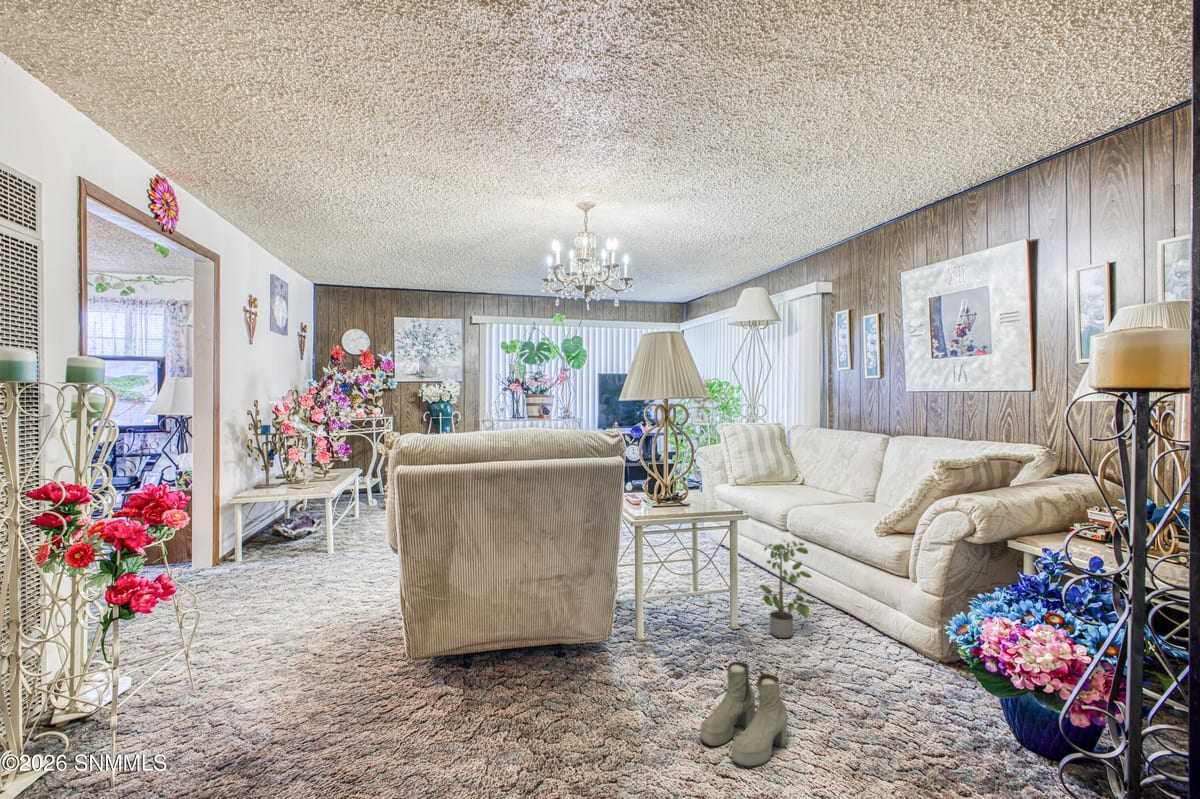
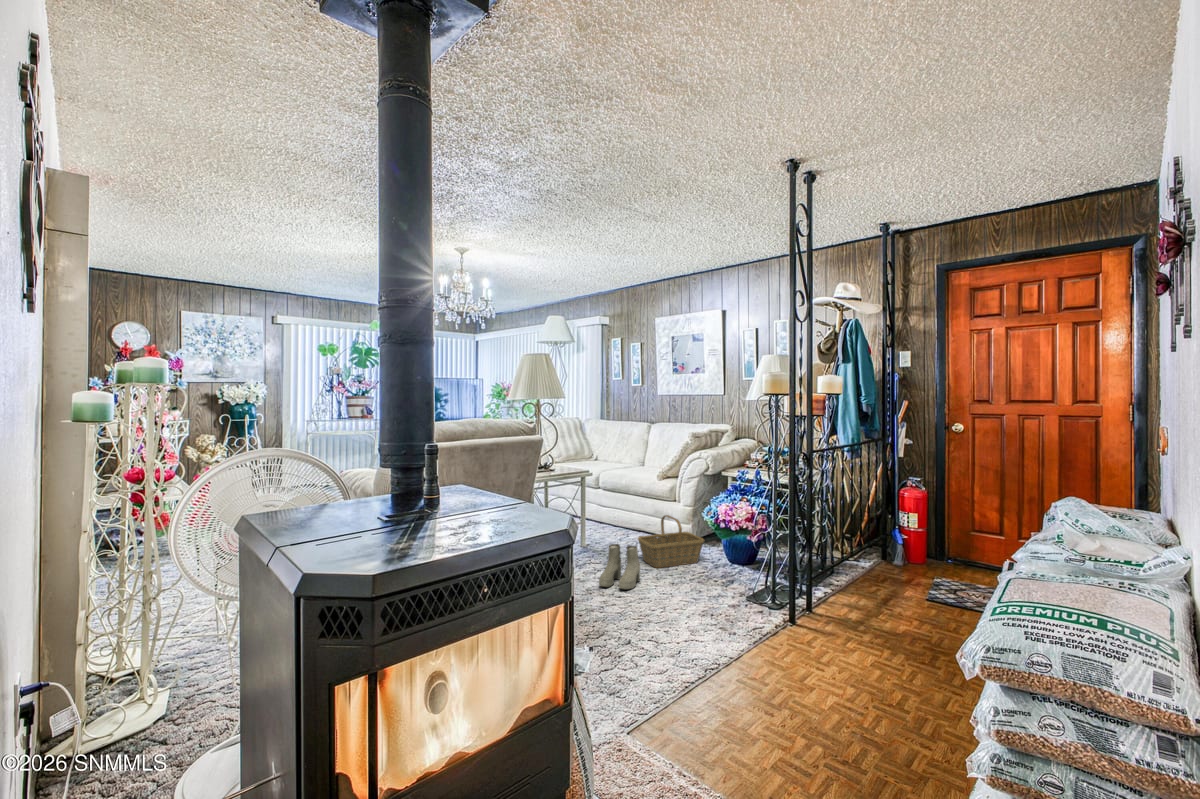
potted plant: present [760,542,817,638] -> none [596,484,631,546]
basket: none [810,614,948,724] -> present [638,515,704,568]

